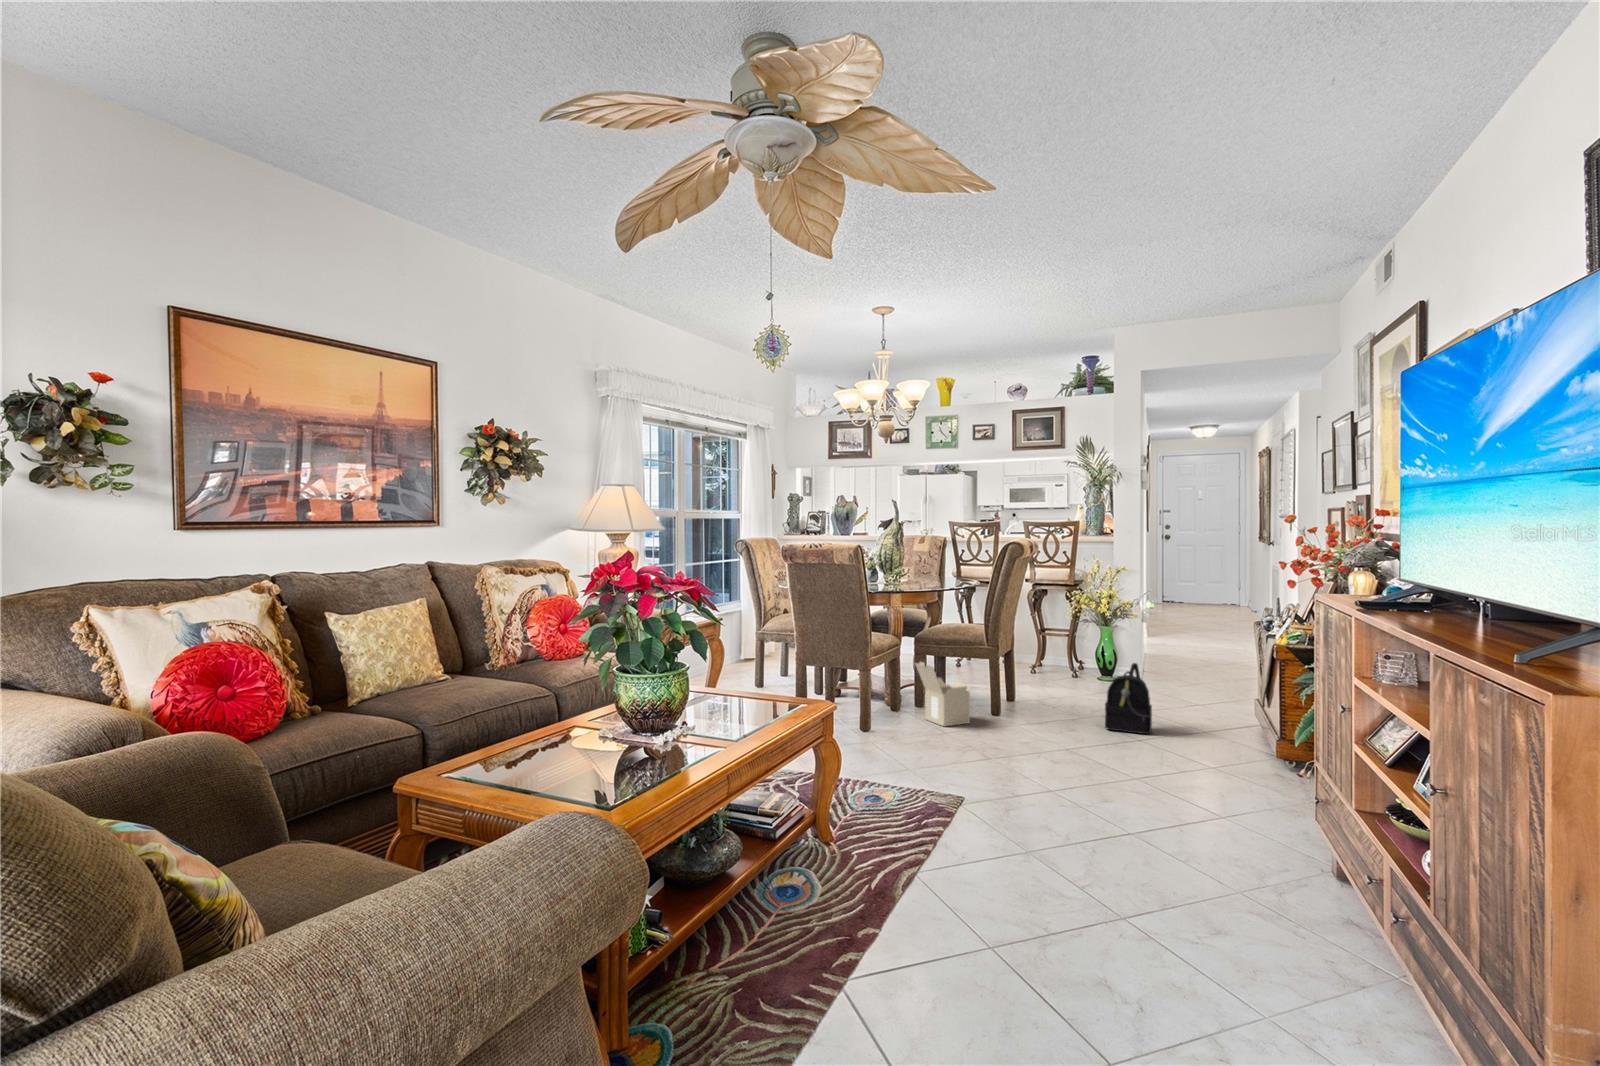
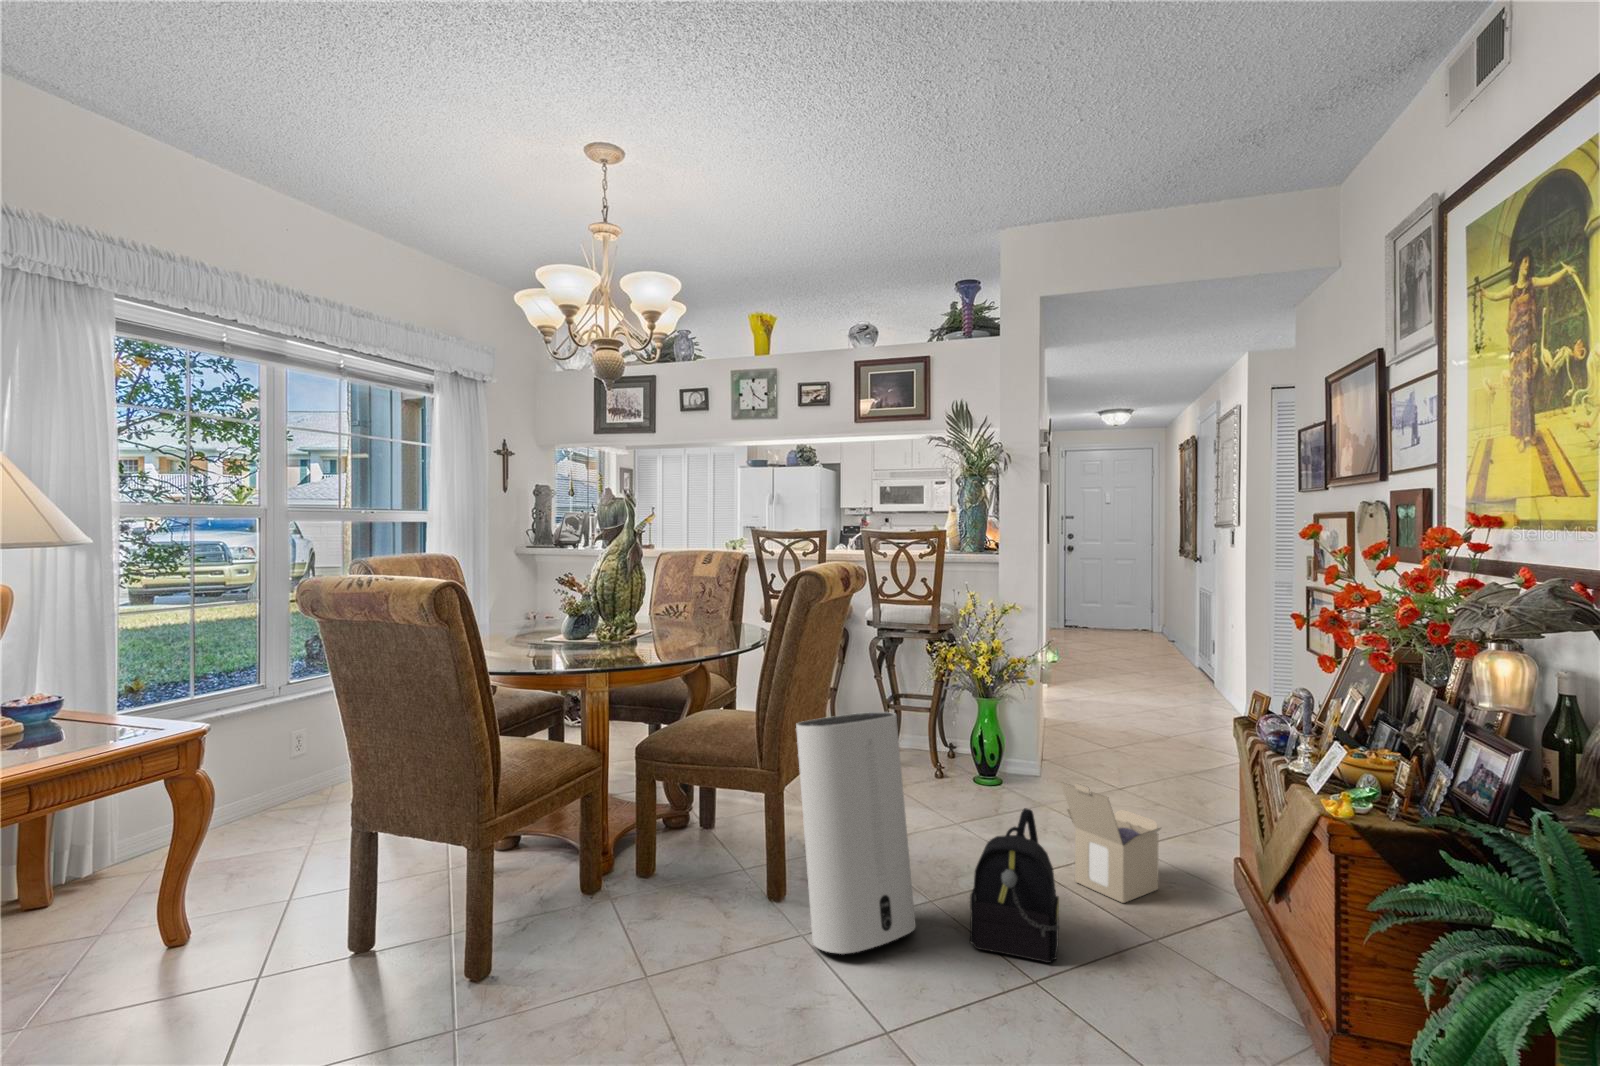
air purifier: none [1012,615,1076,728] -> present [796,712,916,954]
cardboard box: present [915,662,971,726] -> present [1061,782,1161,903]

